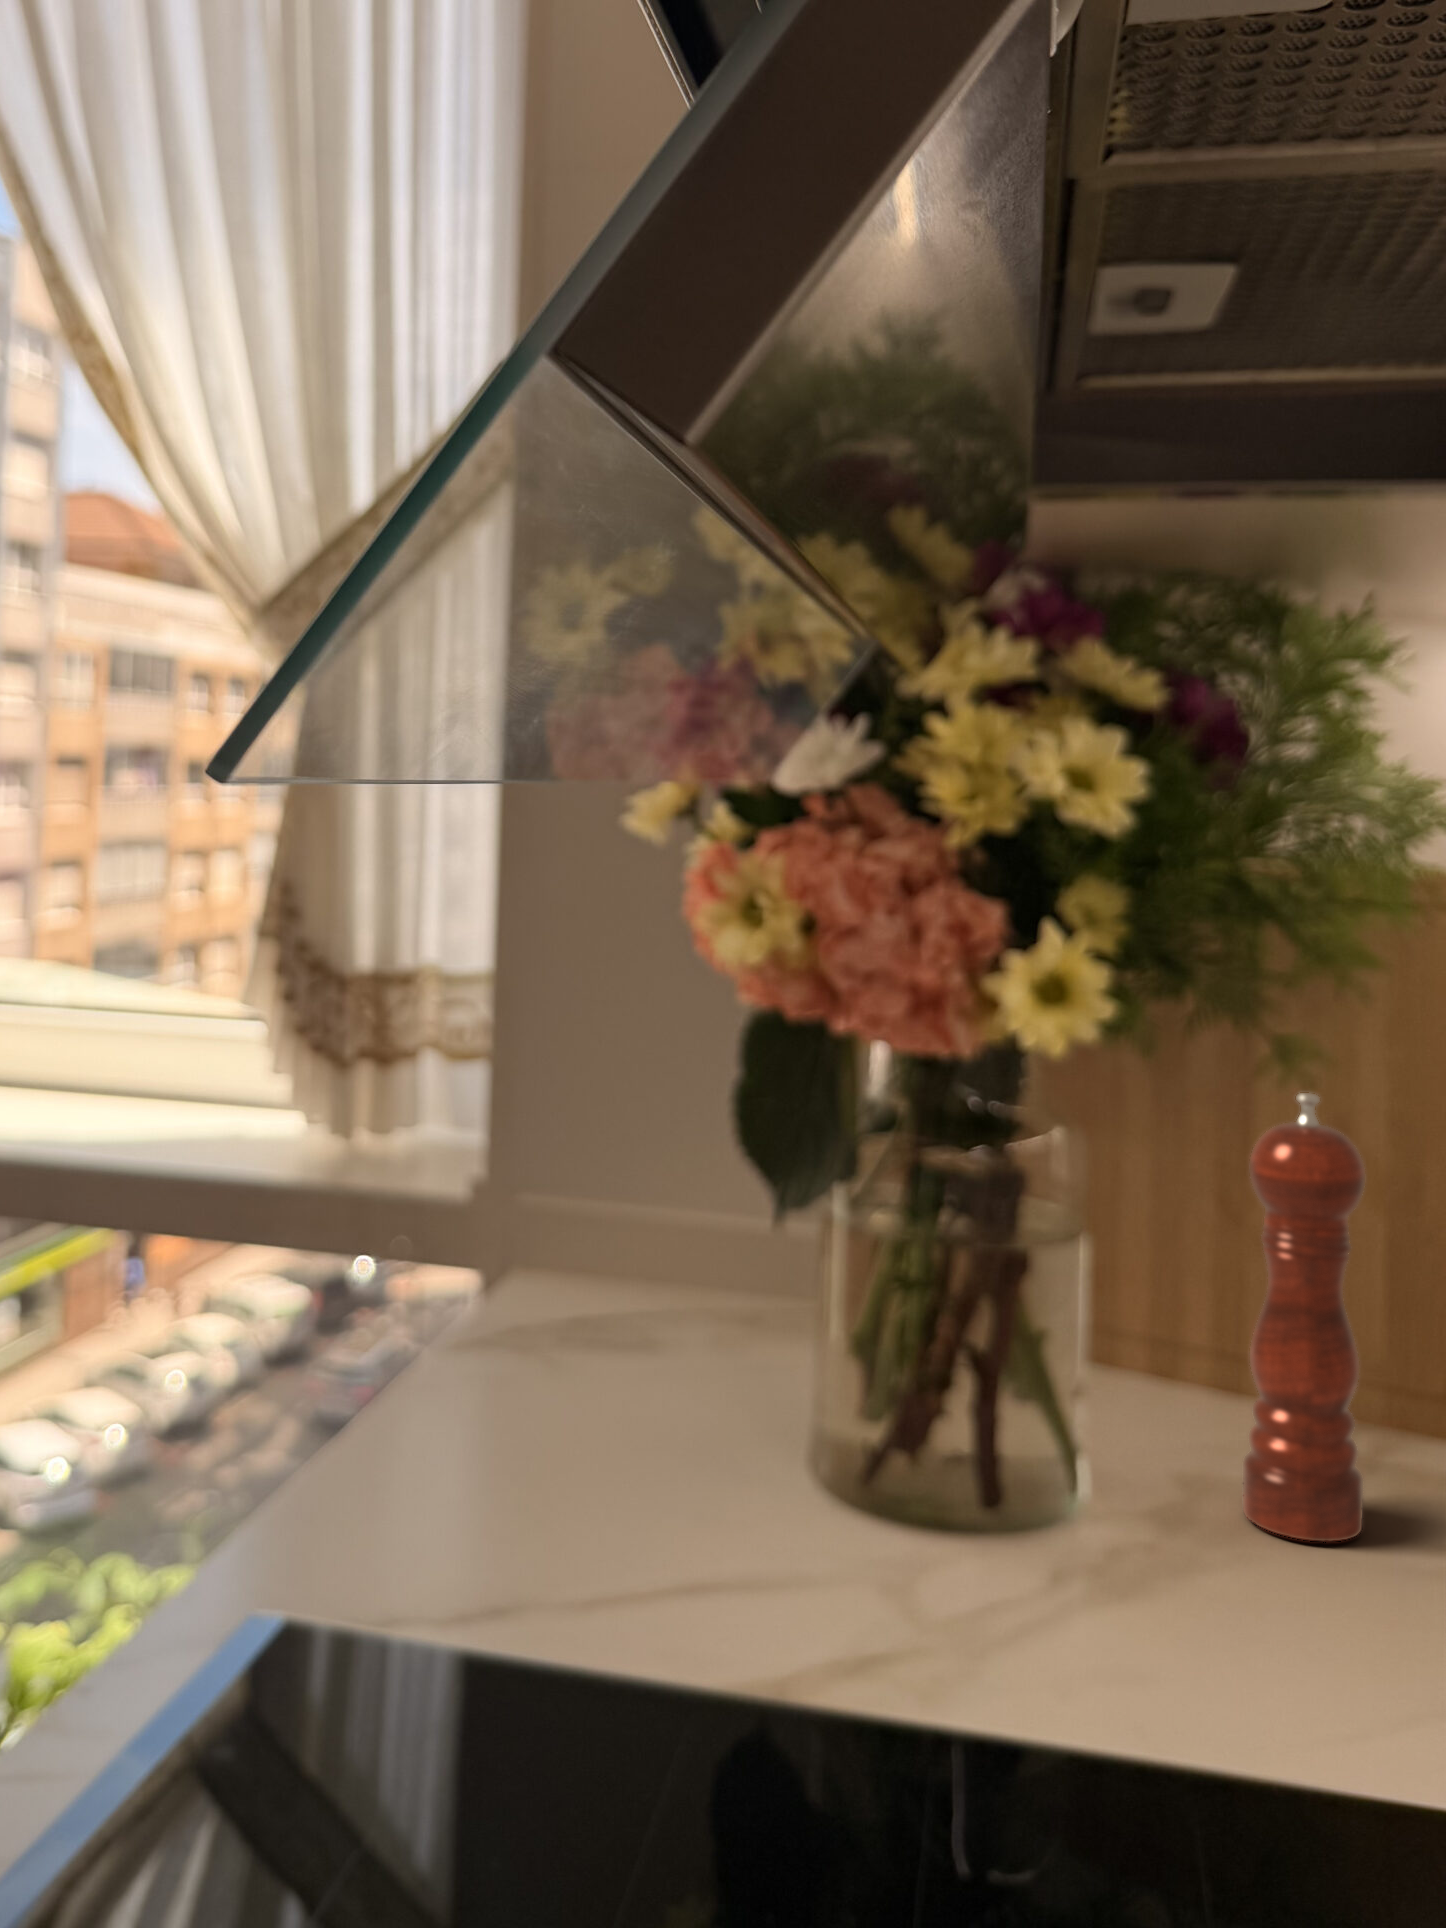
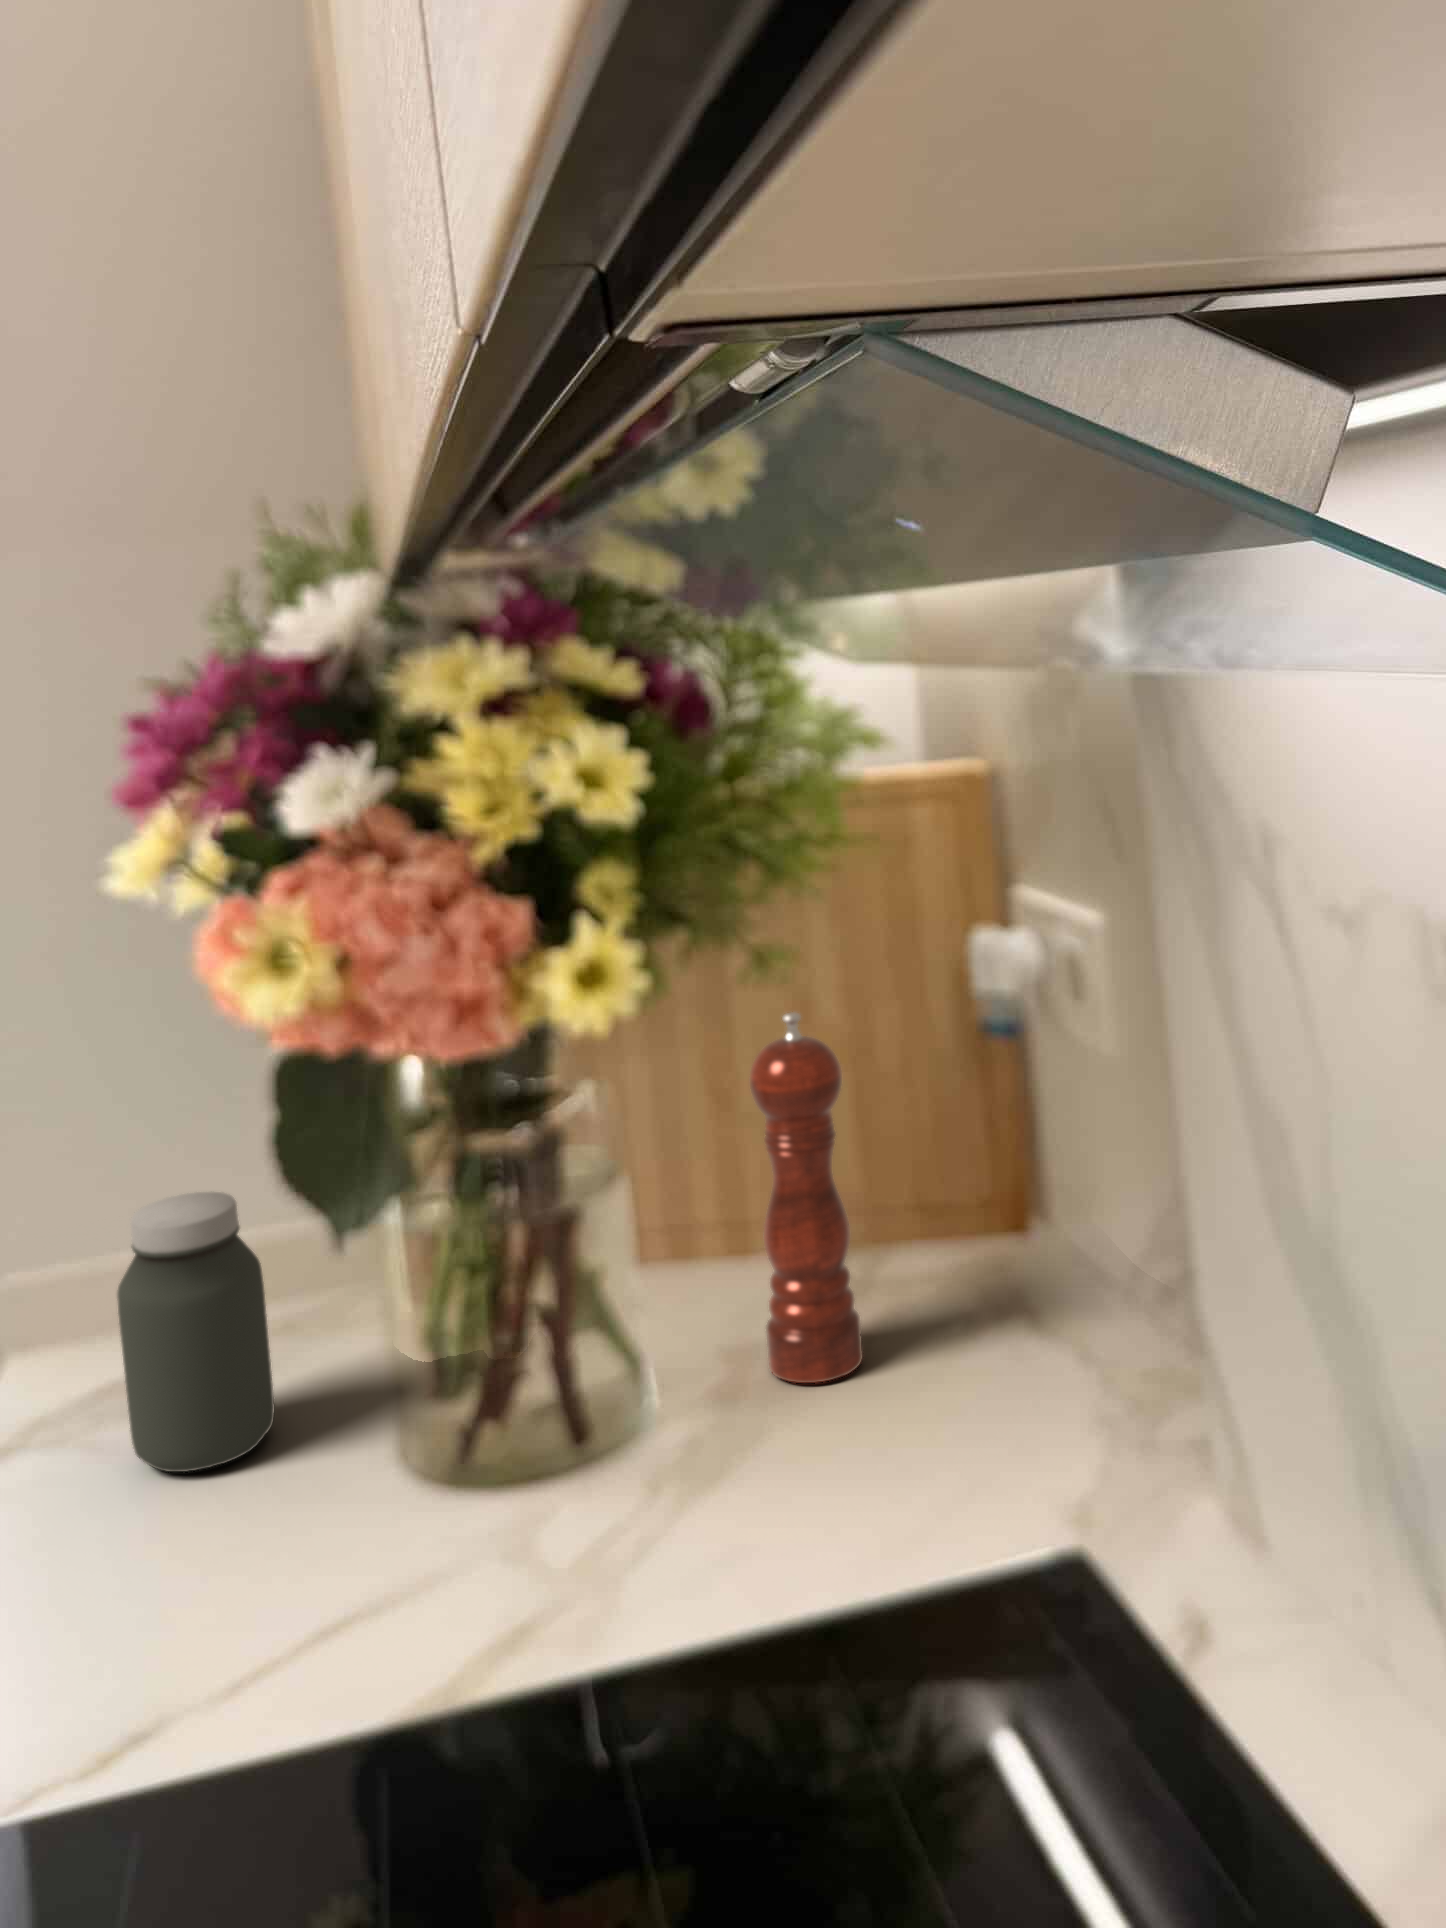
jar: none [578,1154,715,1429] -> present [117,1192,275,1472]

